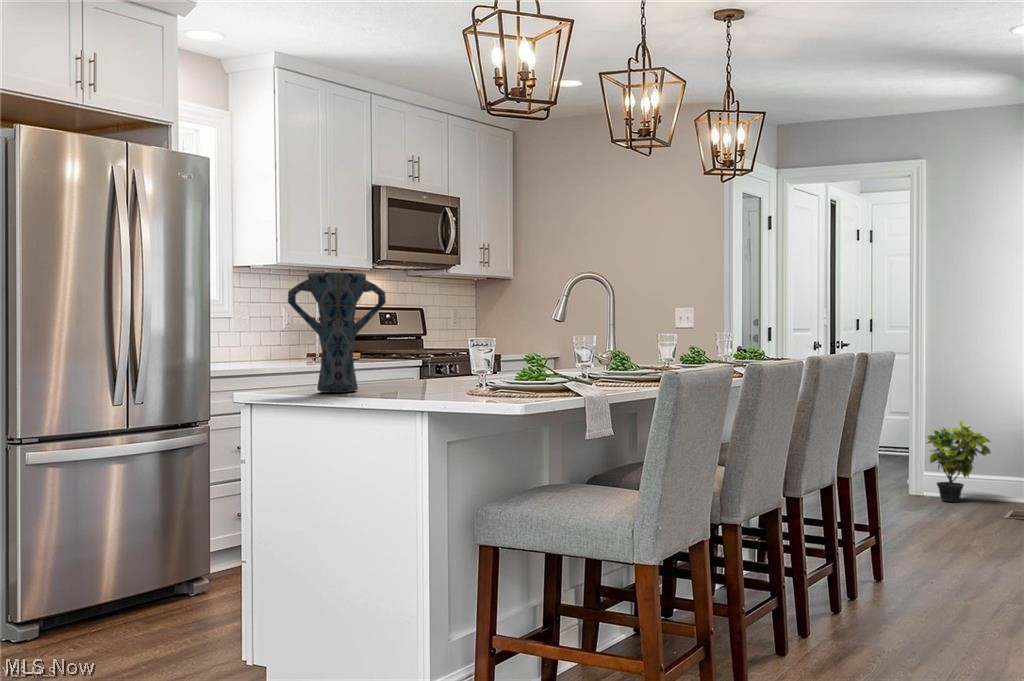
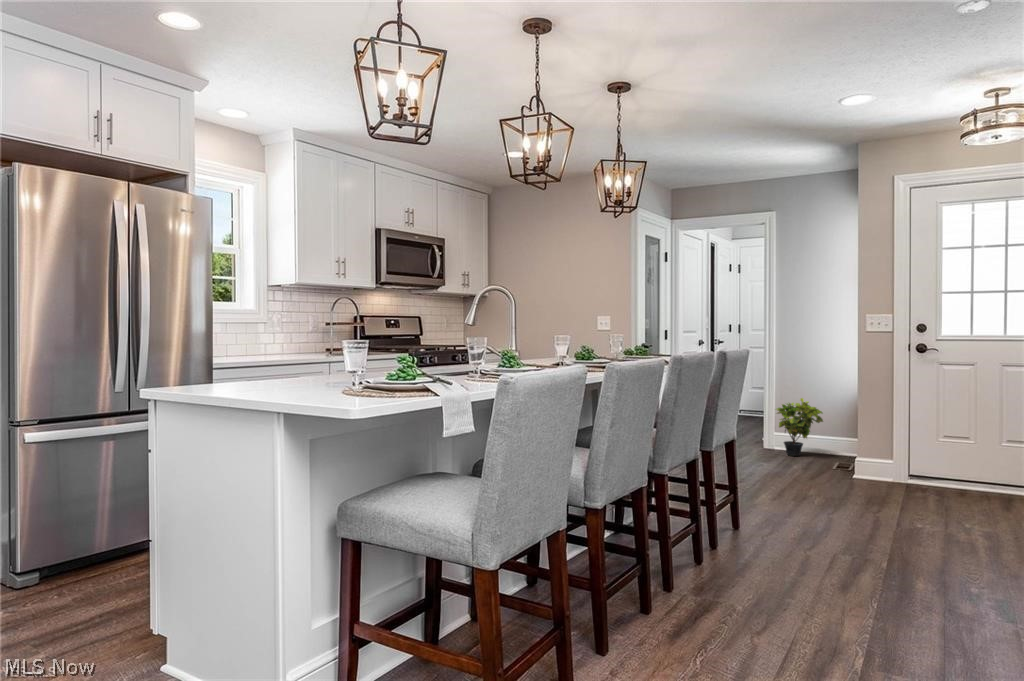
vase: present [288,272,386,393] -> none [213,285,301,389]

